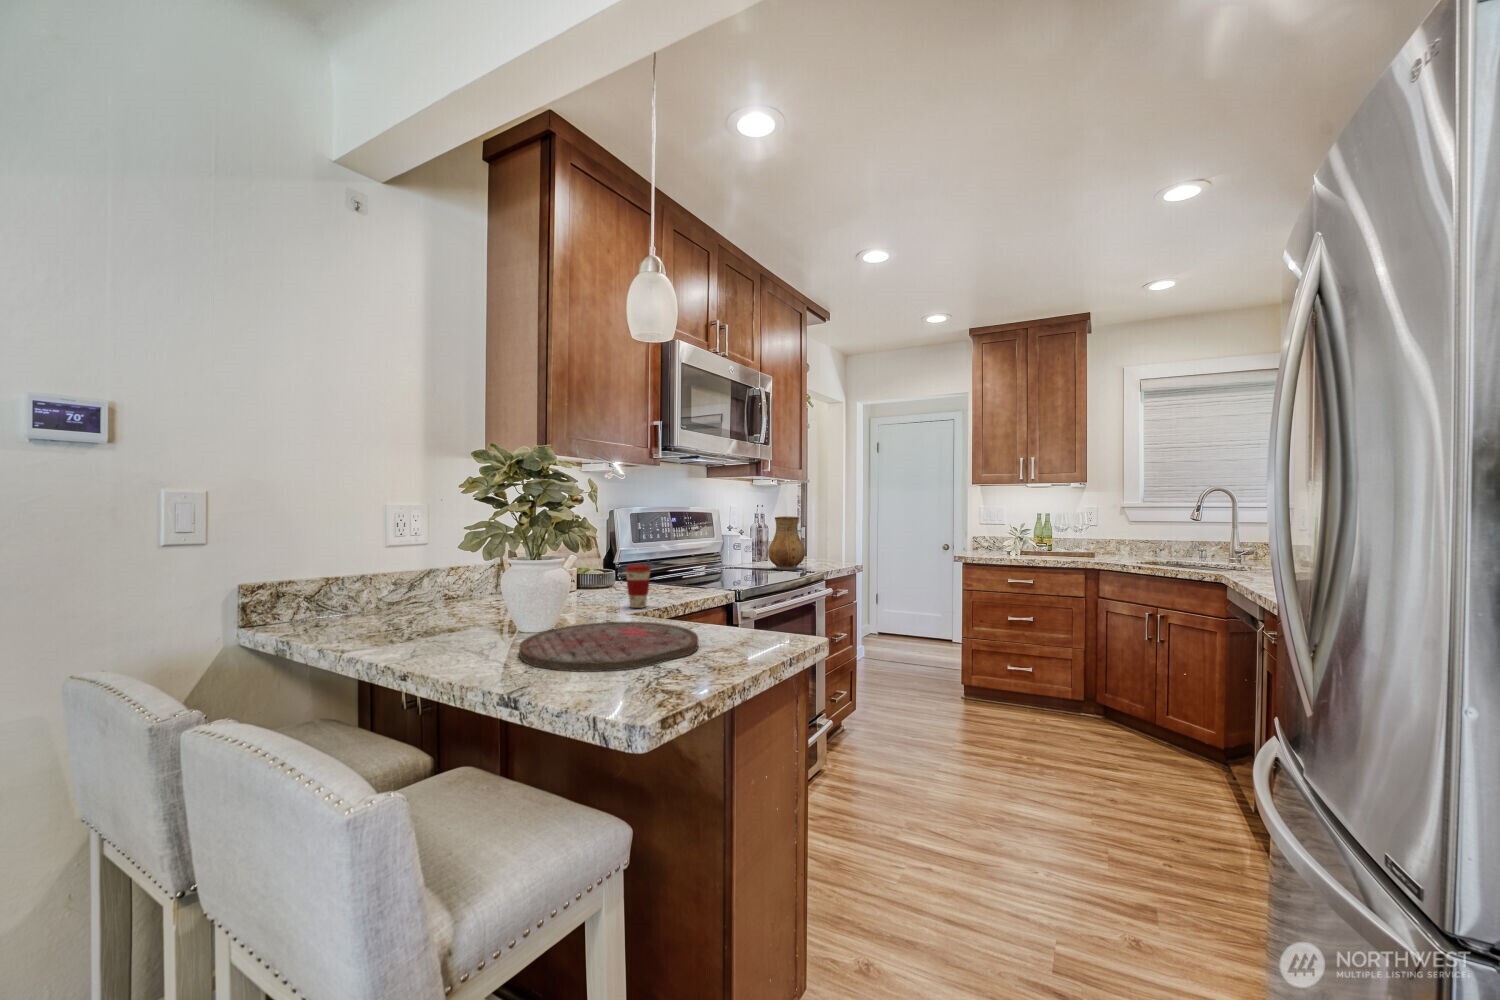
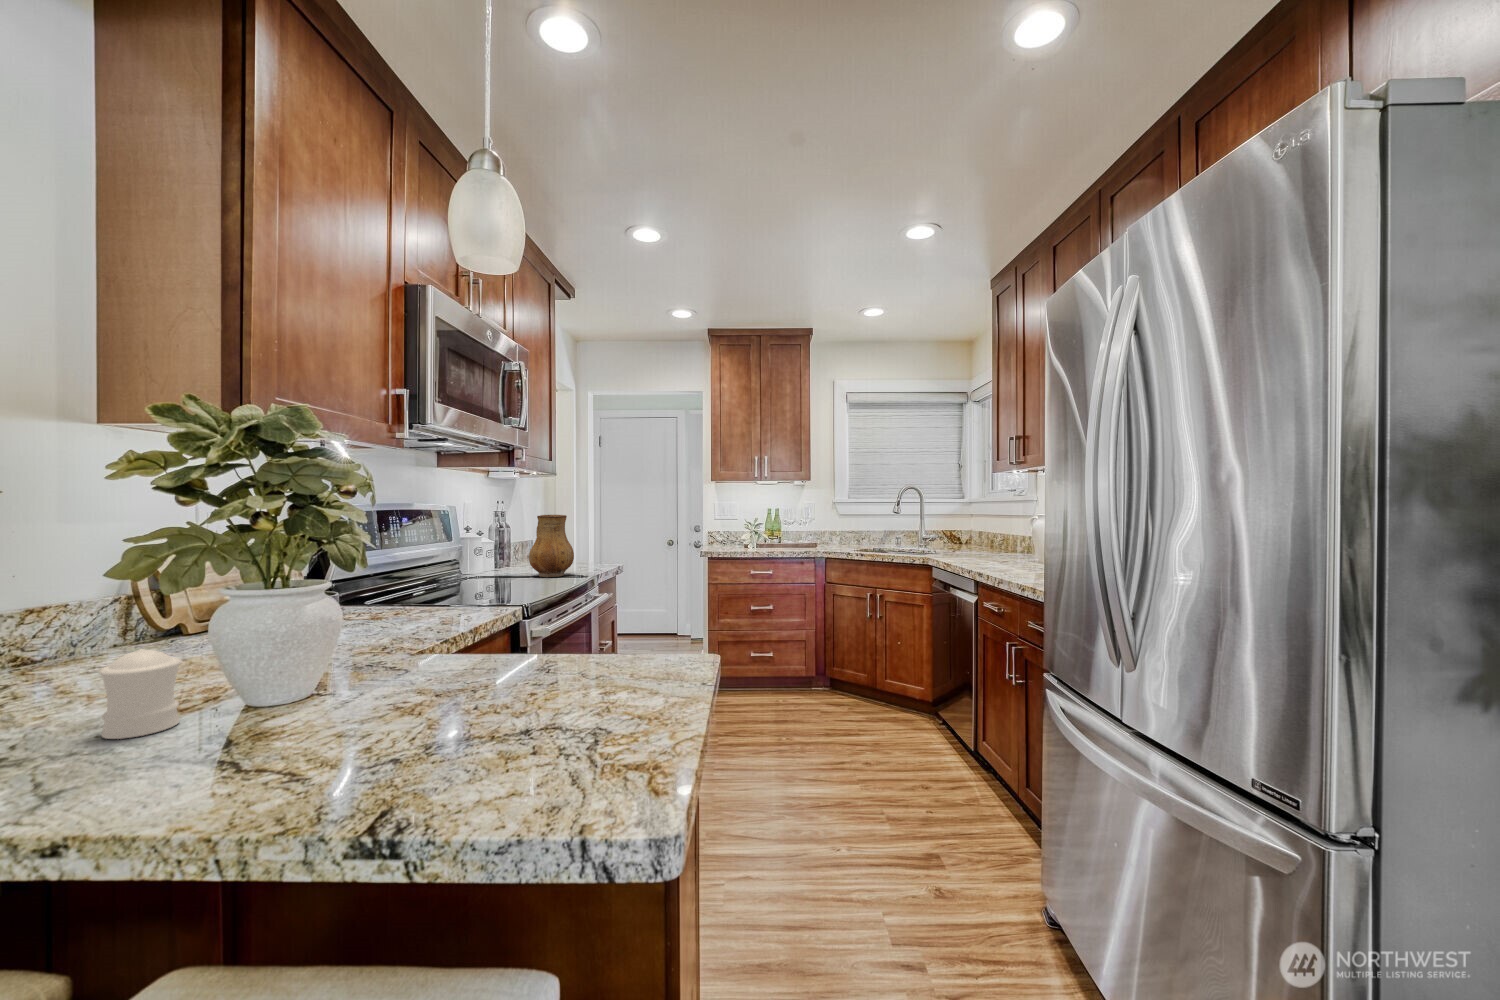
coffee cup: present [625,564,651,608] -> none [395,583,437,645]
salt shaker: none [451,589,487,637] -> present [99,649,181,739]
cutting board: present [519,622,698,672] -> none [295,663,589,768]

